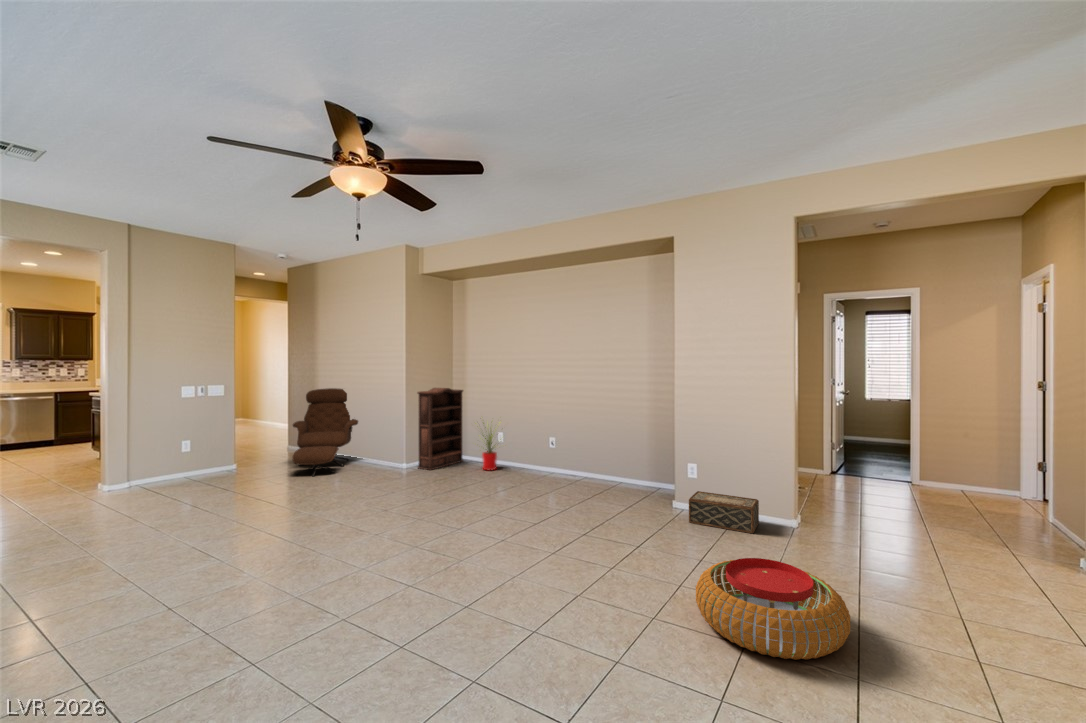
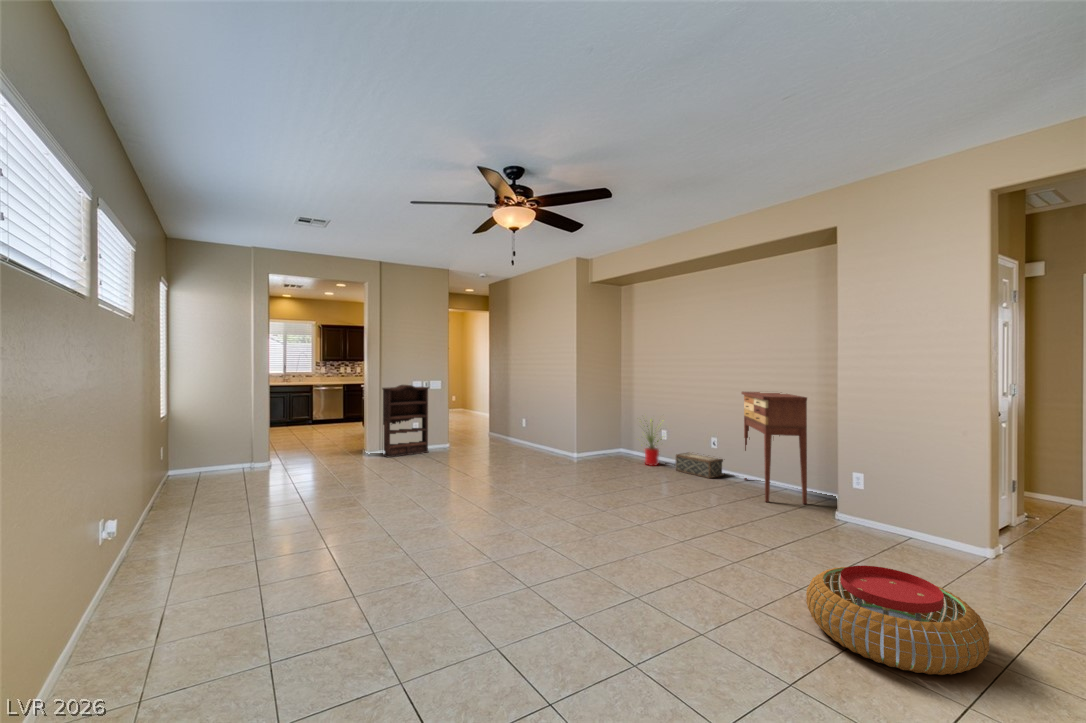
lounge chair: present [292,388,358,476] -> none [487,385,540,457]
bookshelf: present [418,388,463,470] -> present [382,385,429,457]
console table: none [579,390,645,499] -> present [742,392,807,504]
woven basket: present [689,491,759,533] -> present [676,453,725,478]

